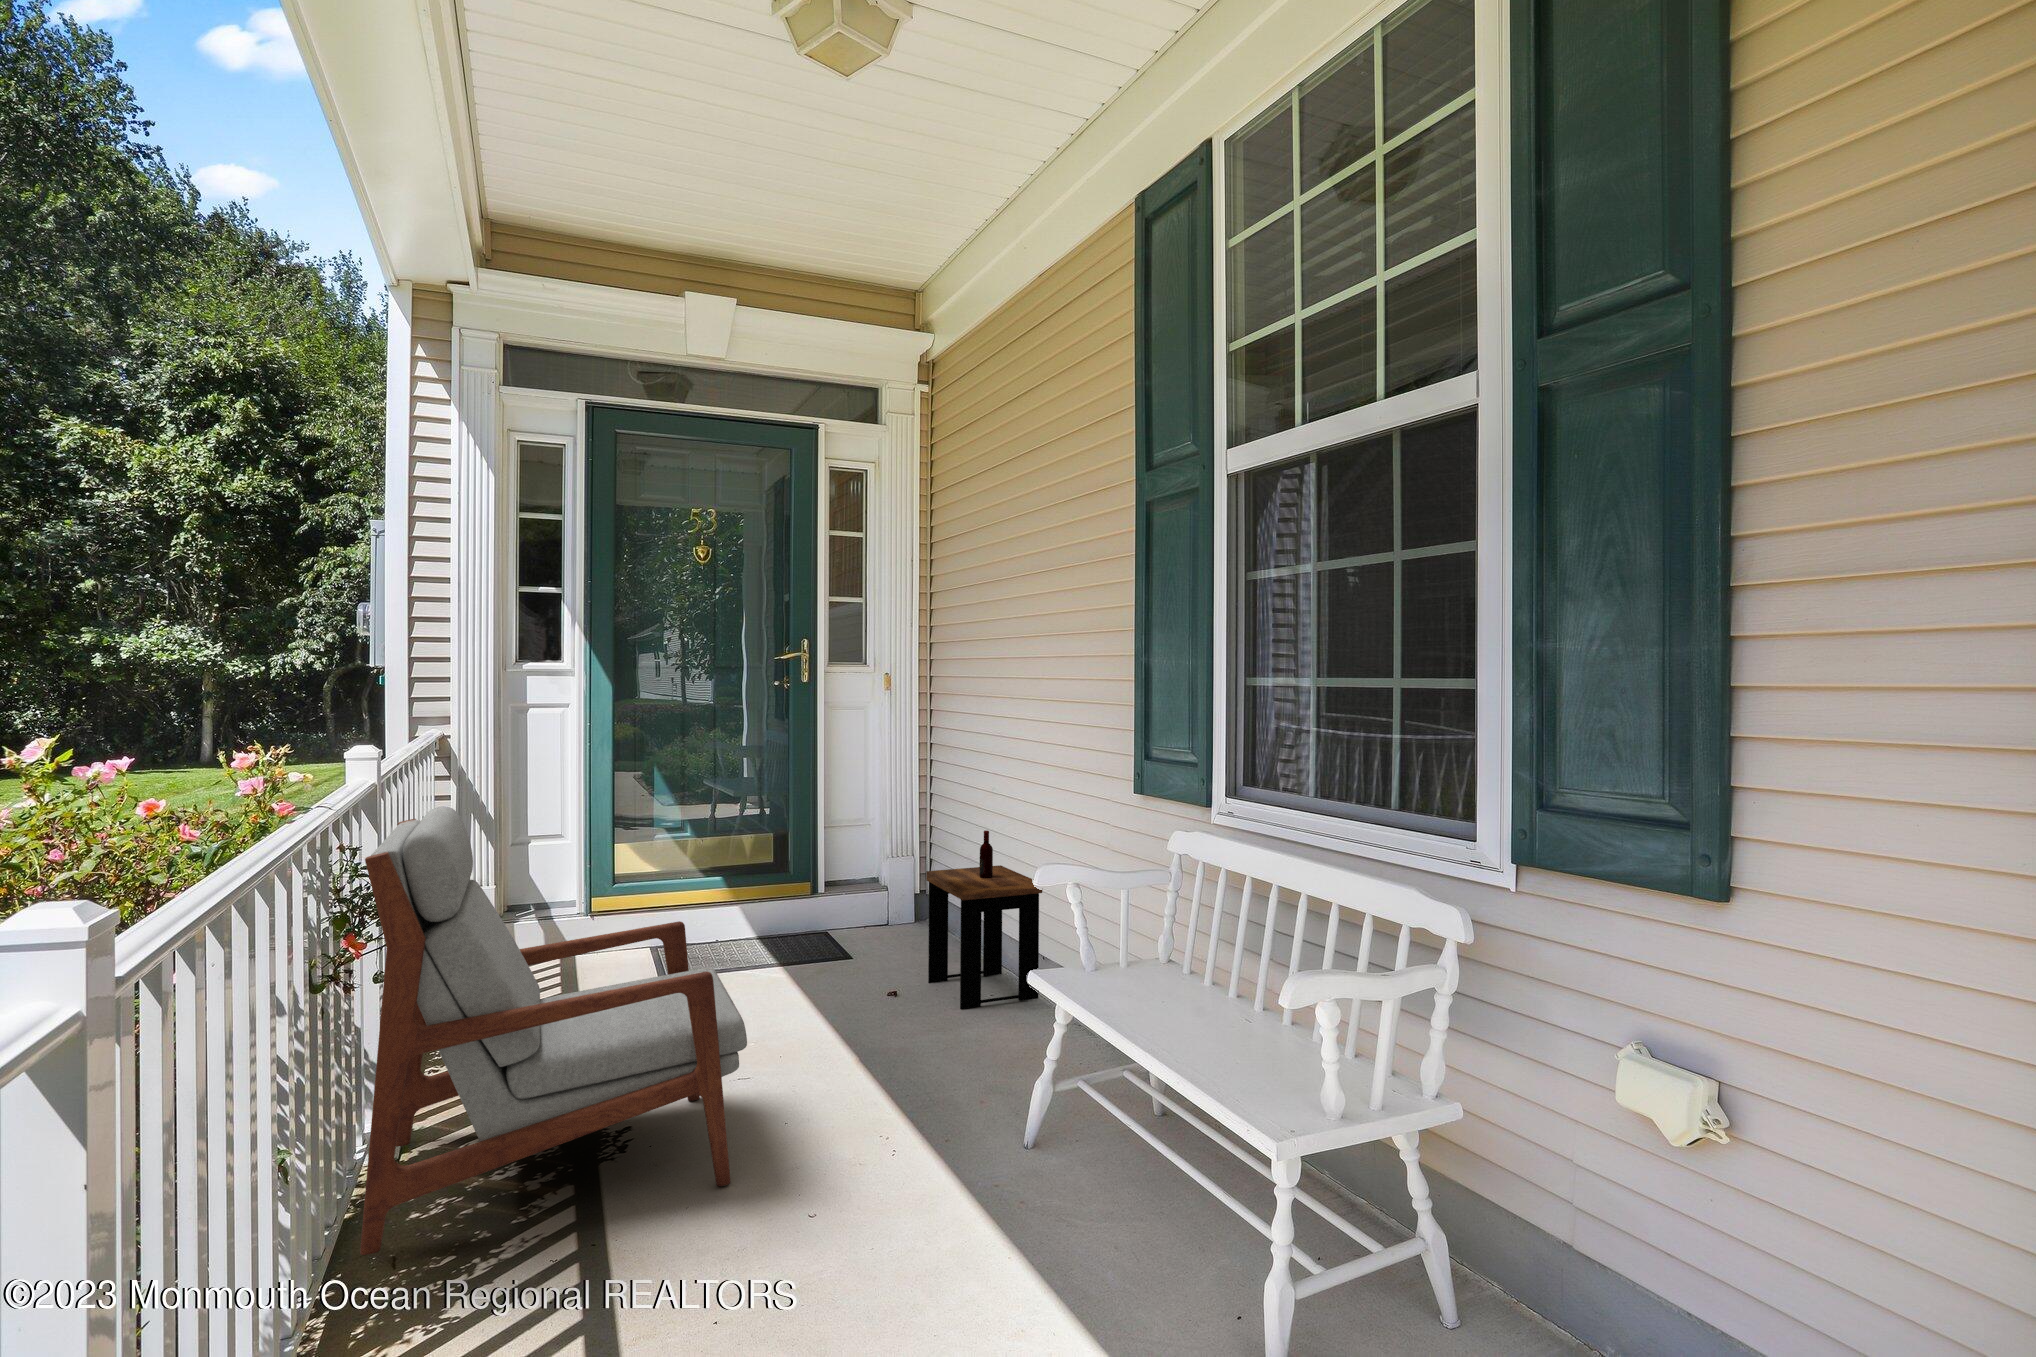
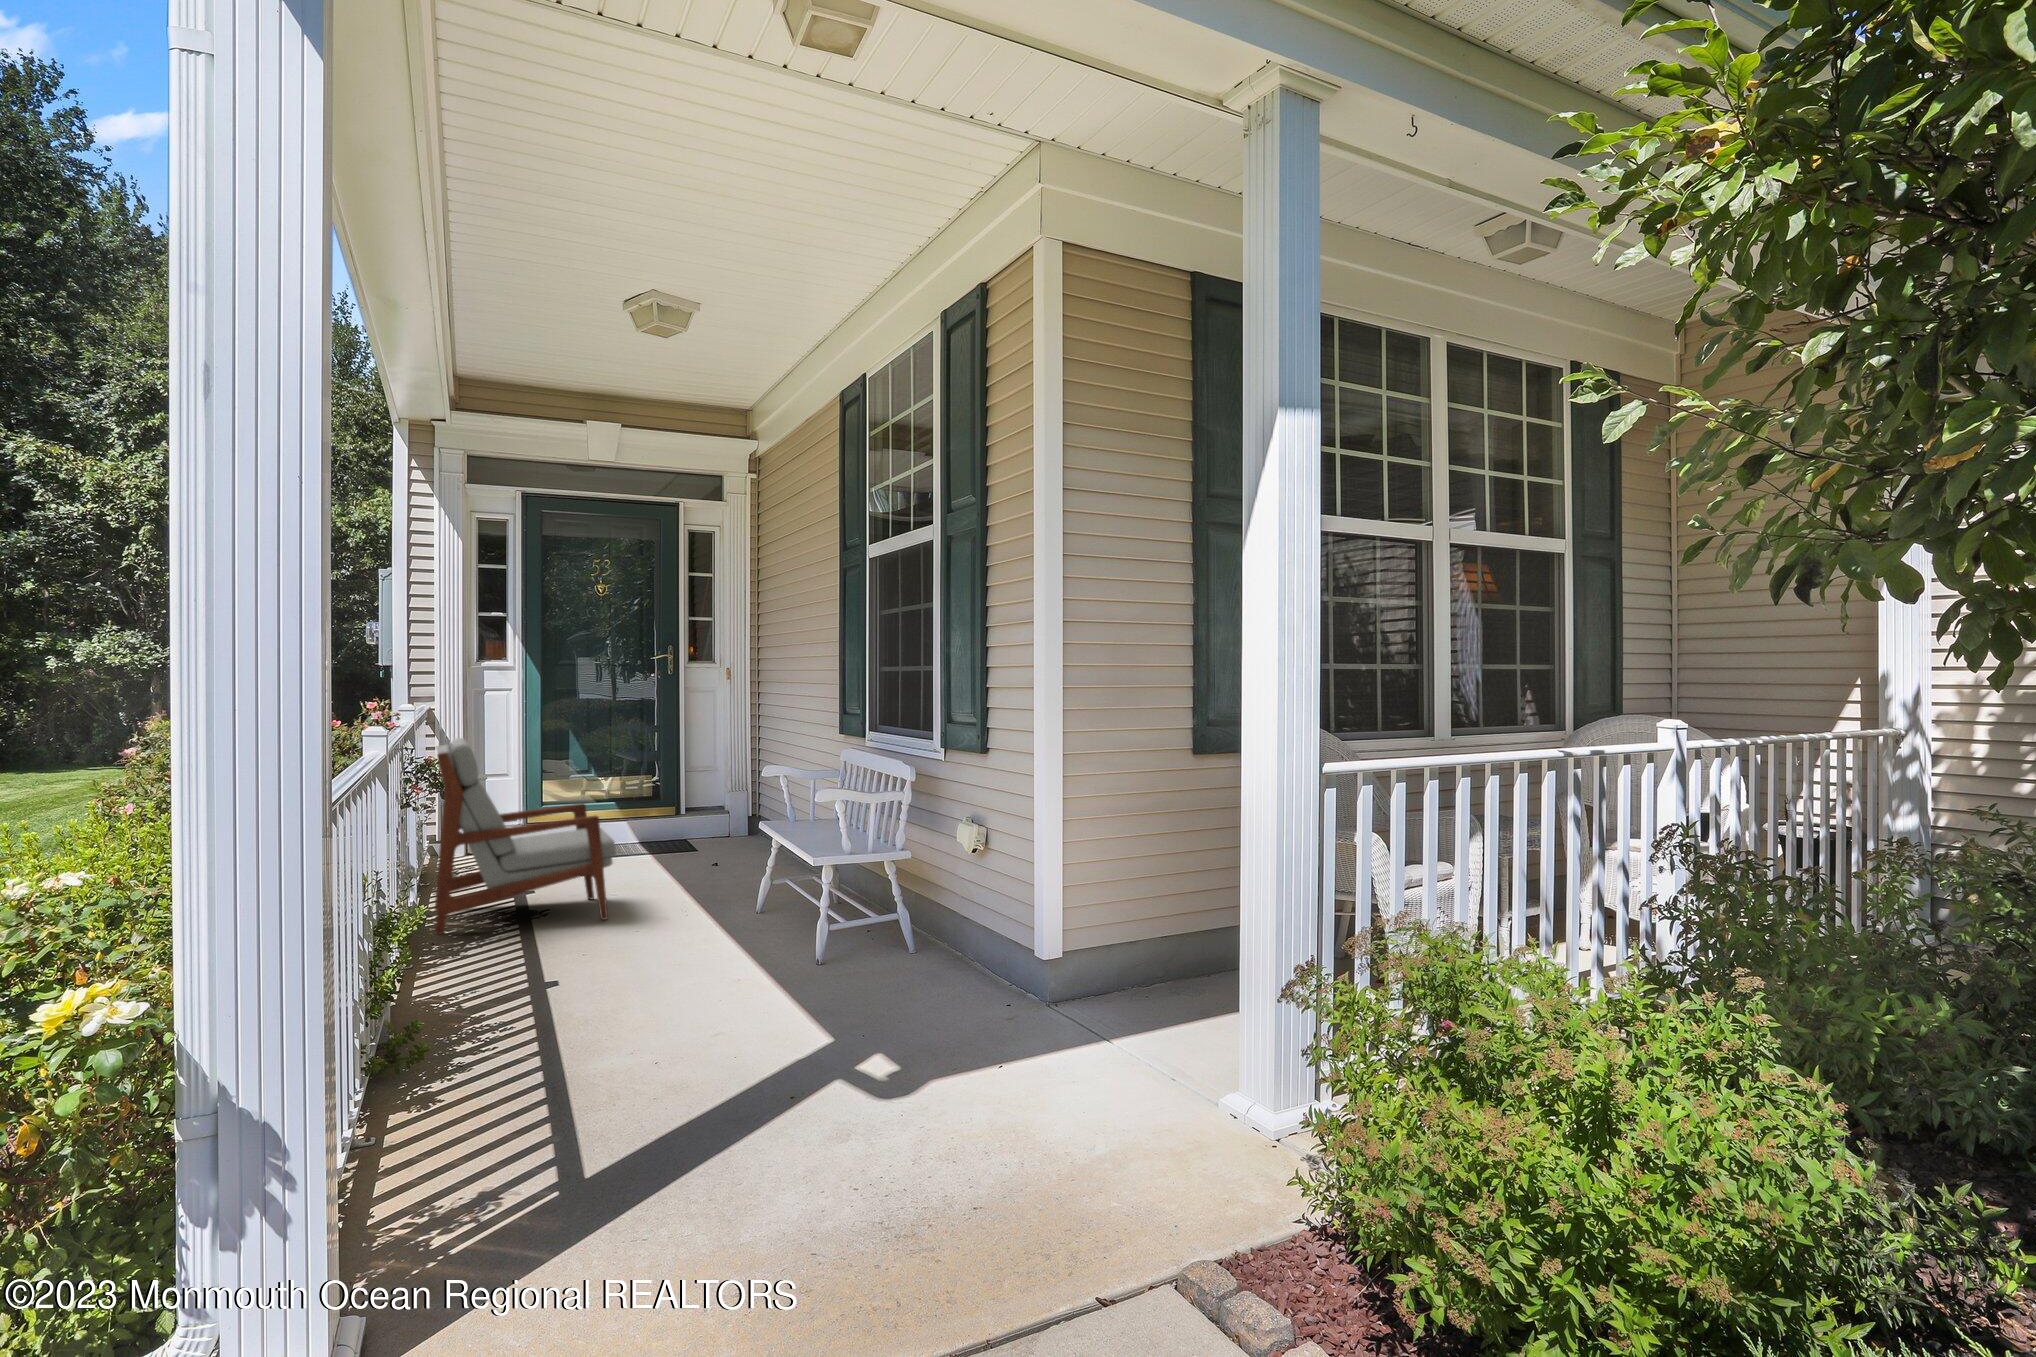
side table: present [926,831,1042,1009] -> none [741,767,809,872]

